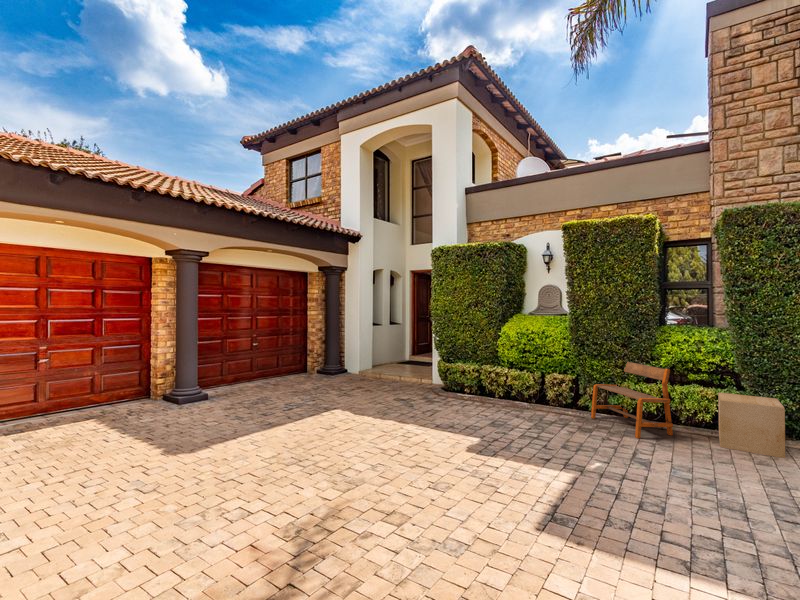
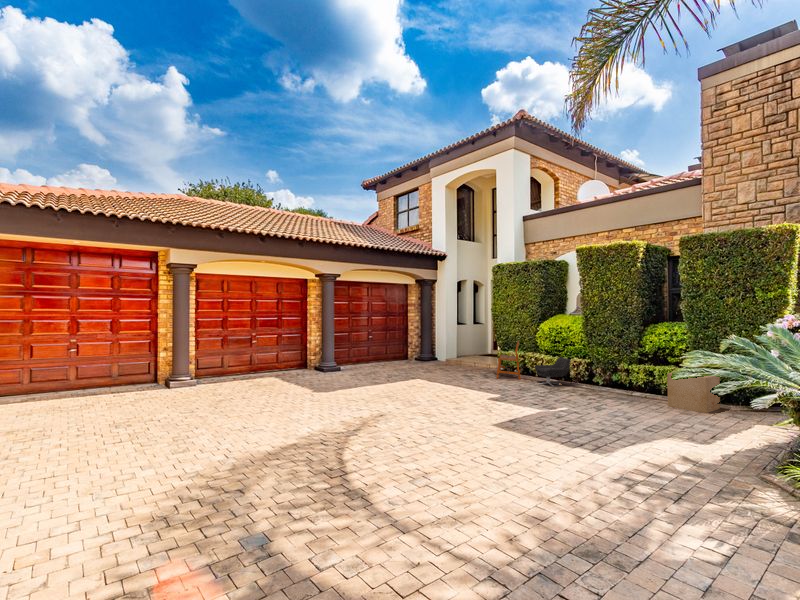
bench: present [591,362,673,438] -> present [496,341,521,380]
lounge chair: none [502,372,553,415] -> present [535,357,571,386]

